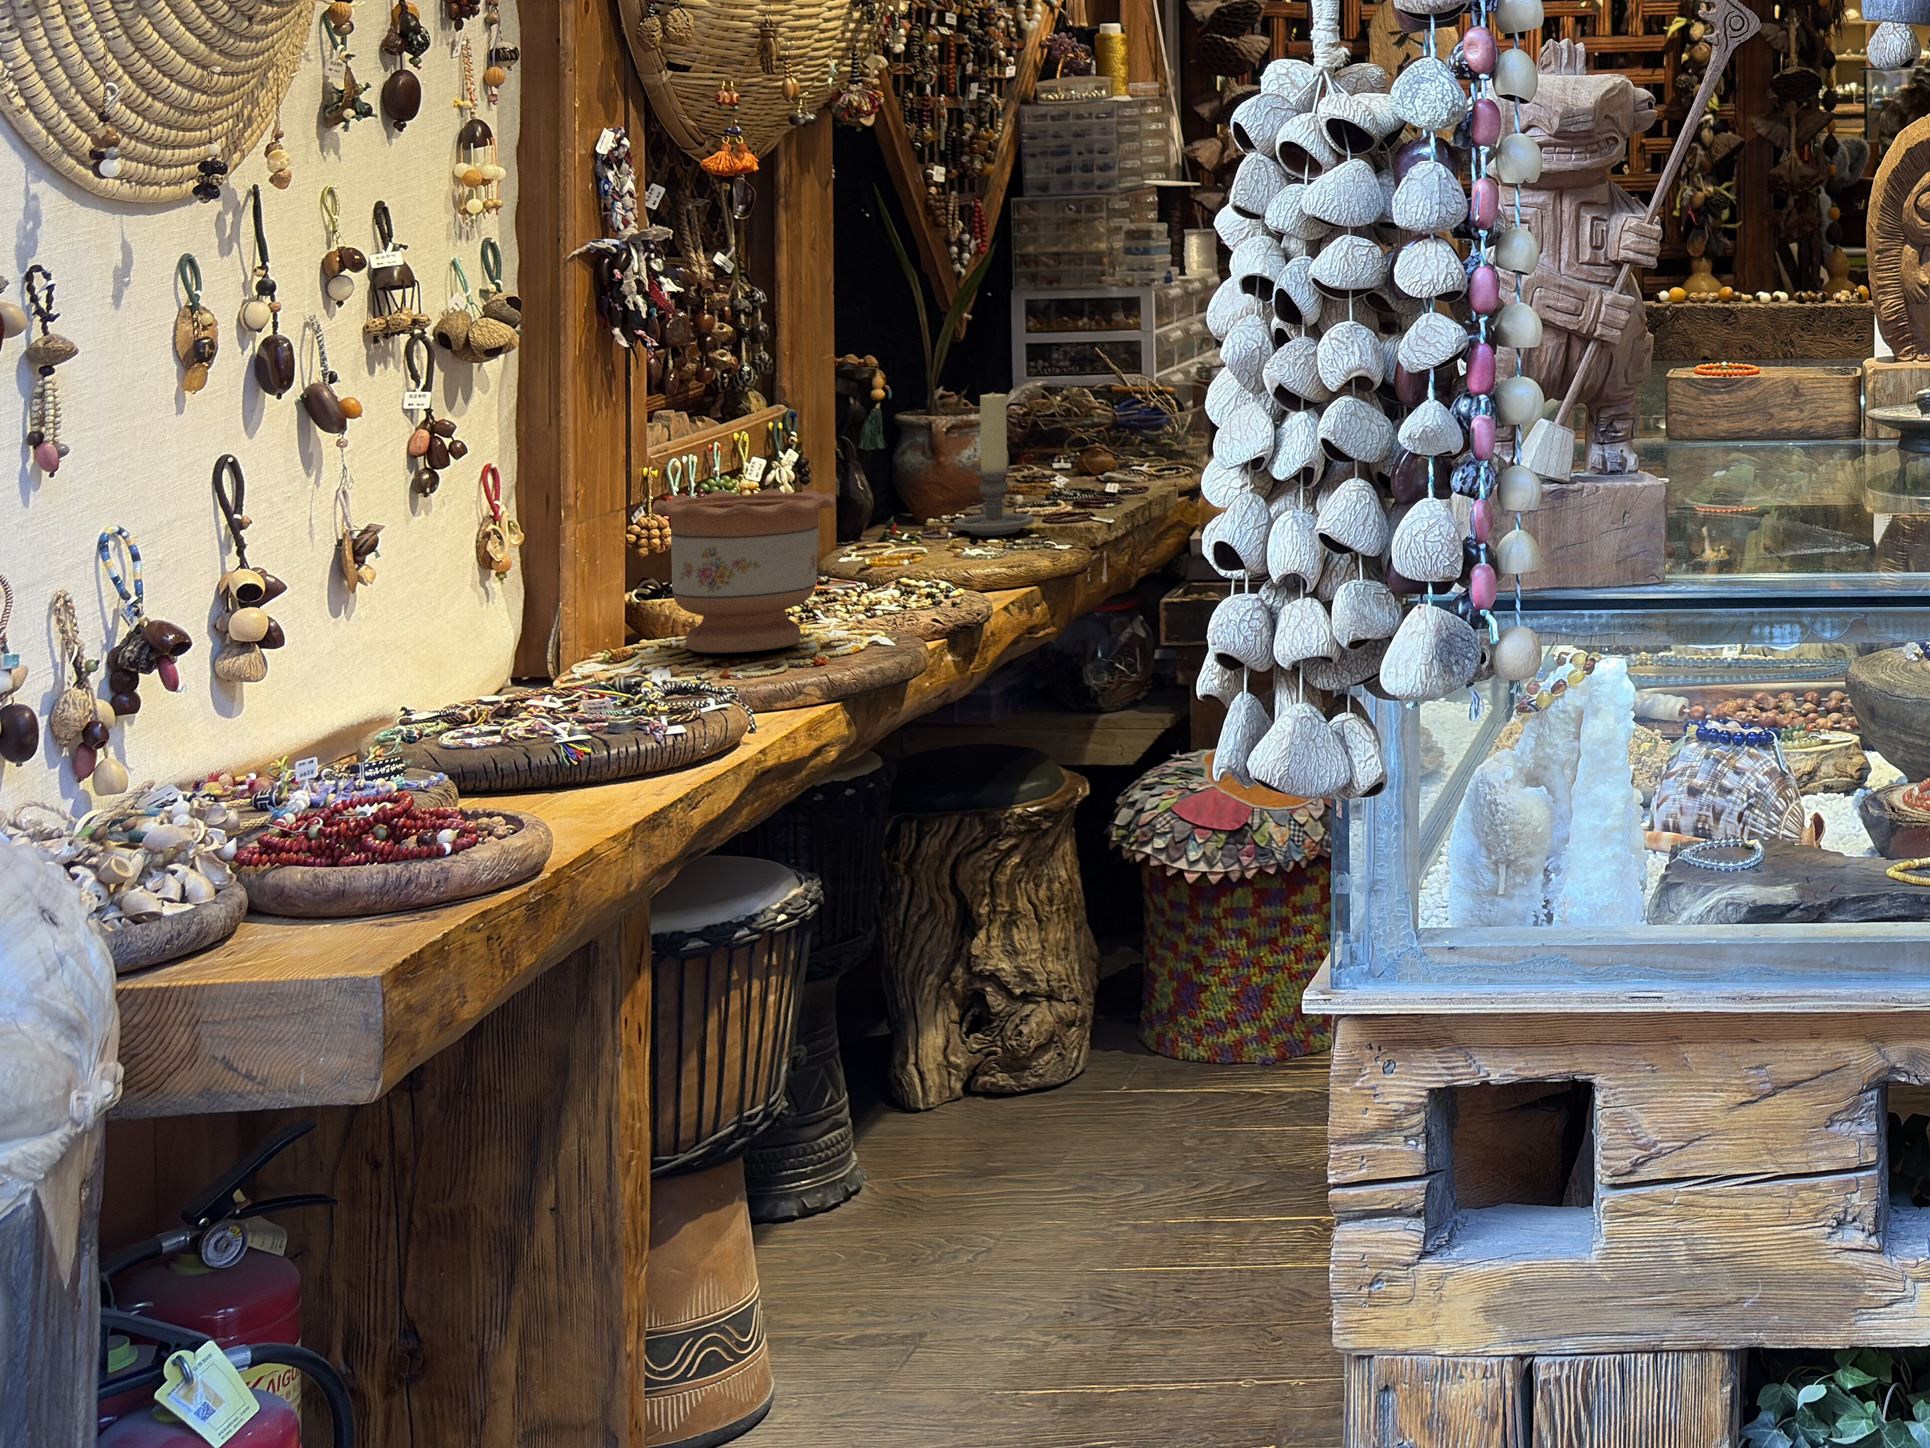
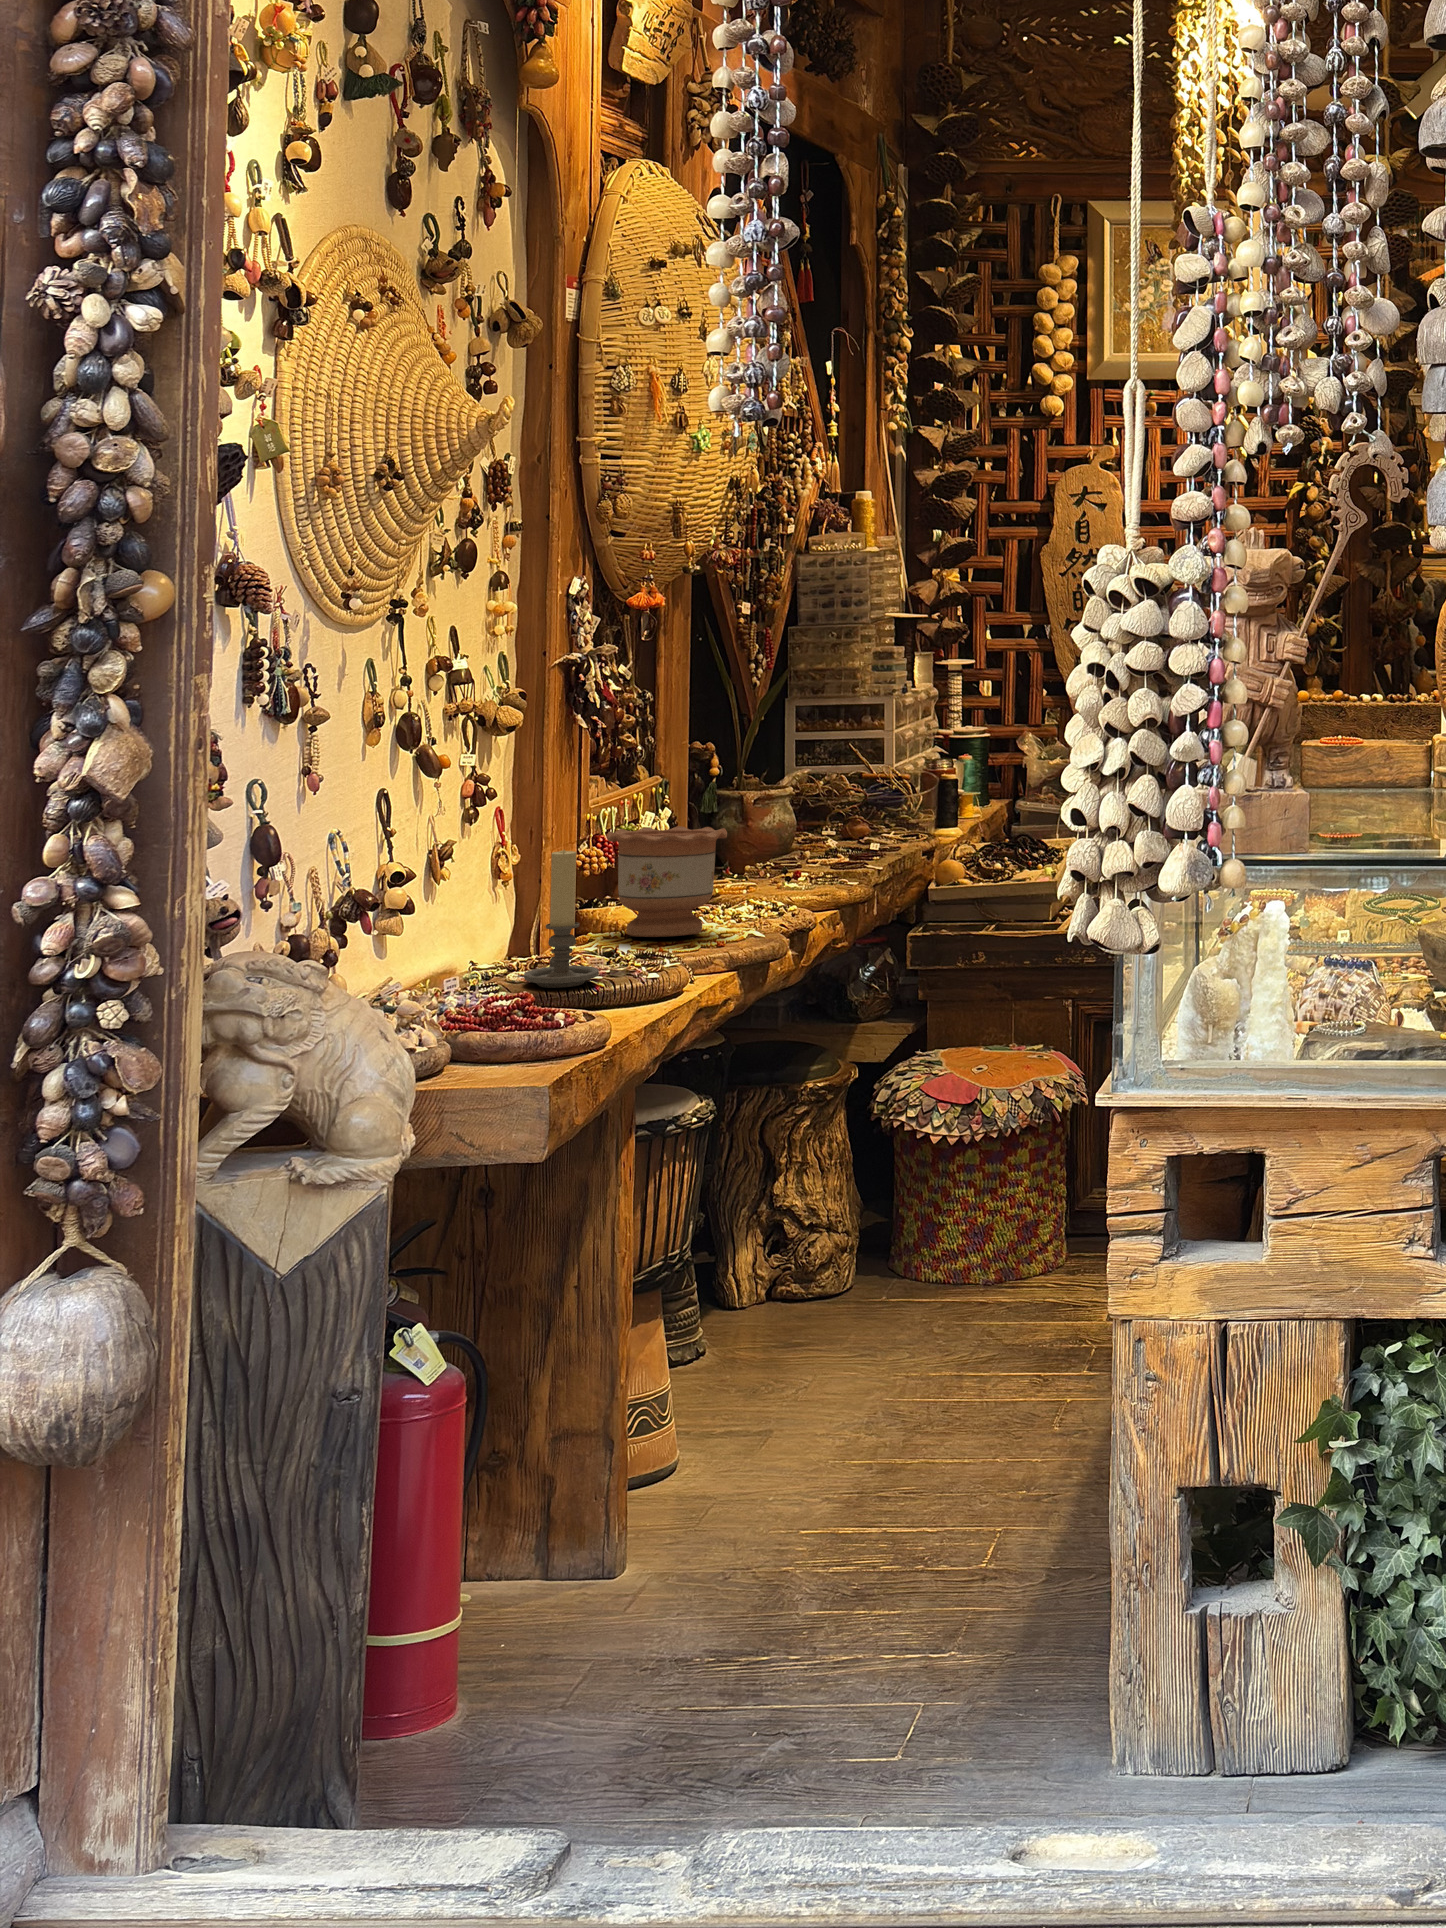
candle holder: present [955,392,1034,536] -> present [524,850,599,988]

